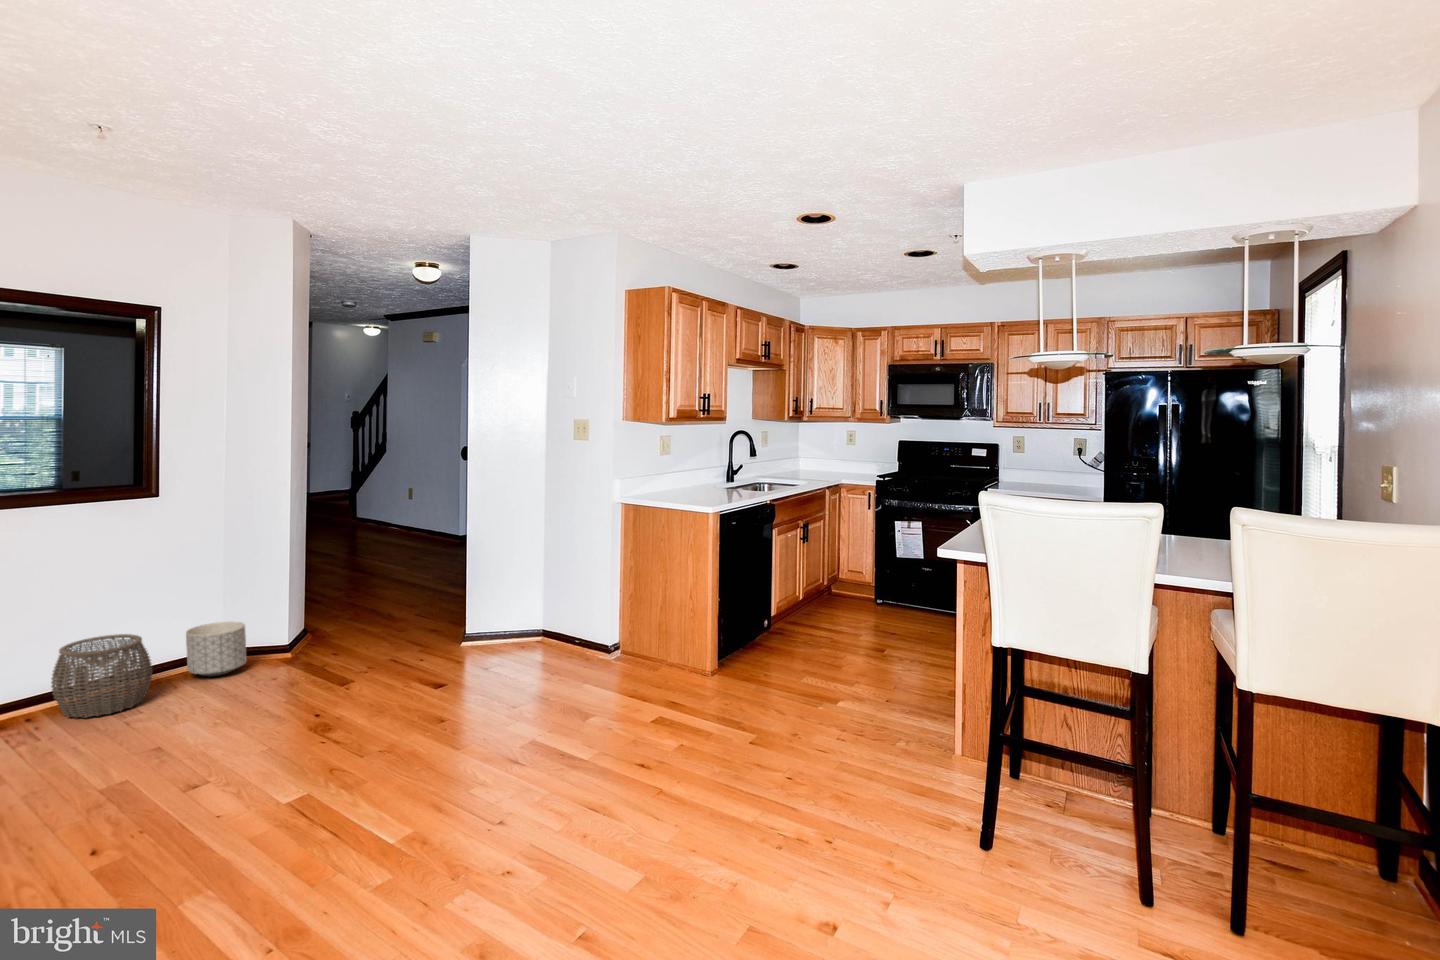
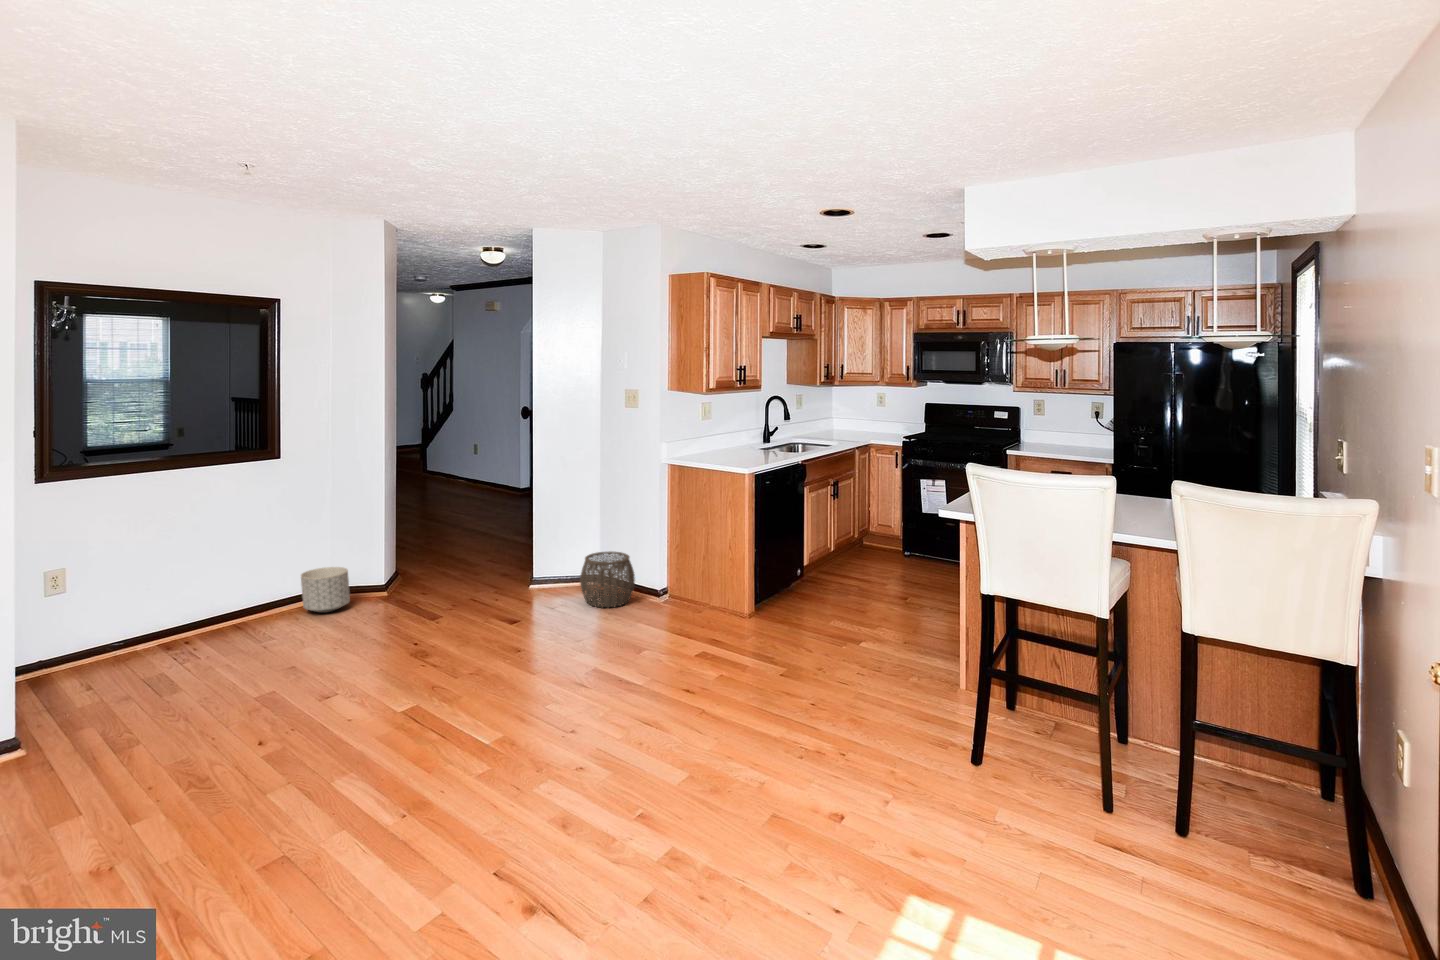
woven basket: present [51,634,152,718] -> present [580,551,635,608]

